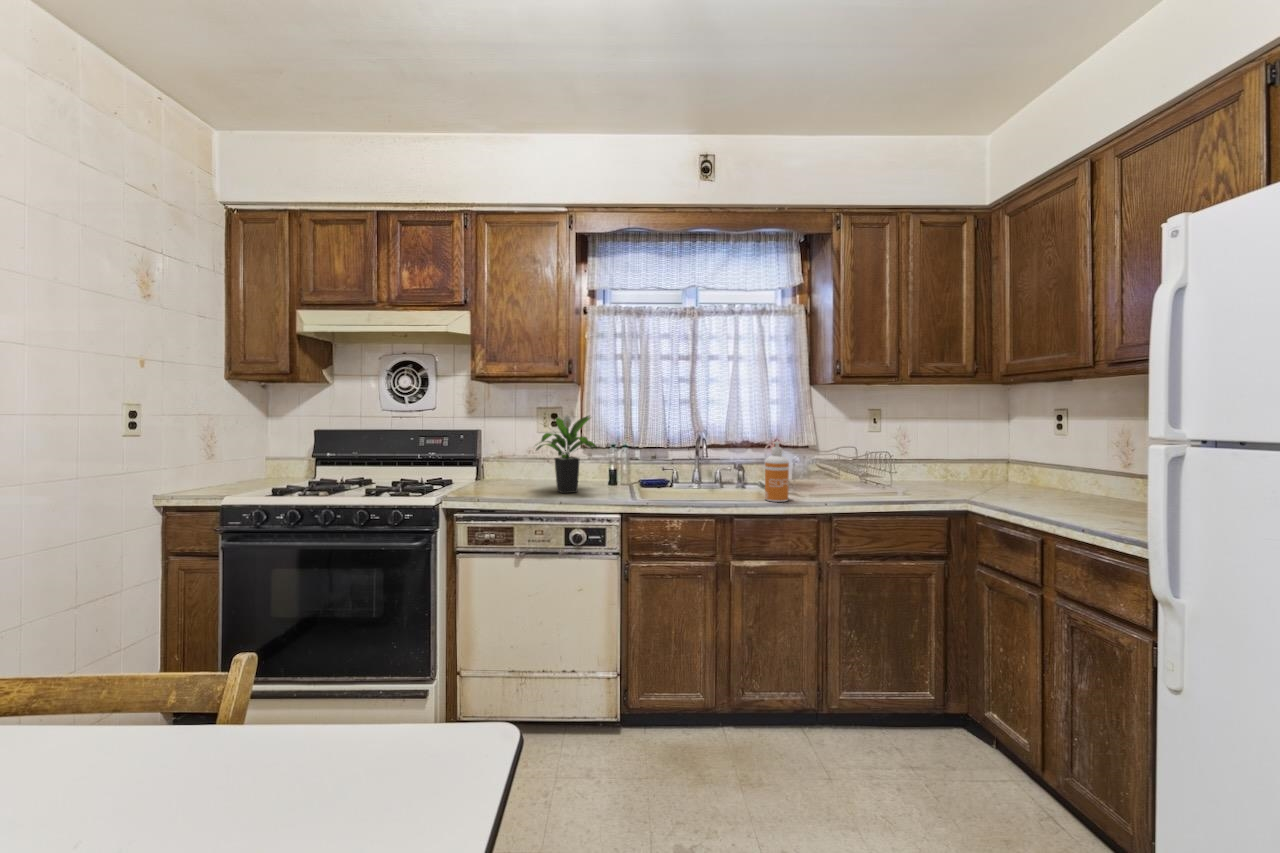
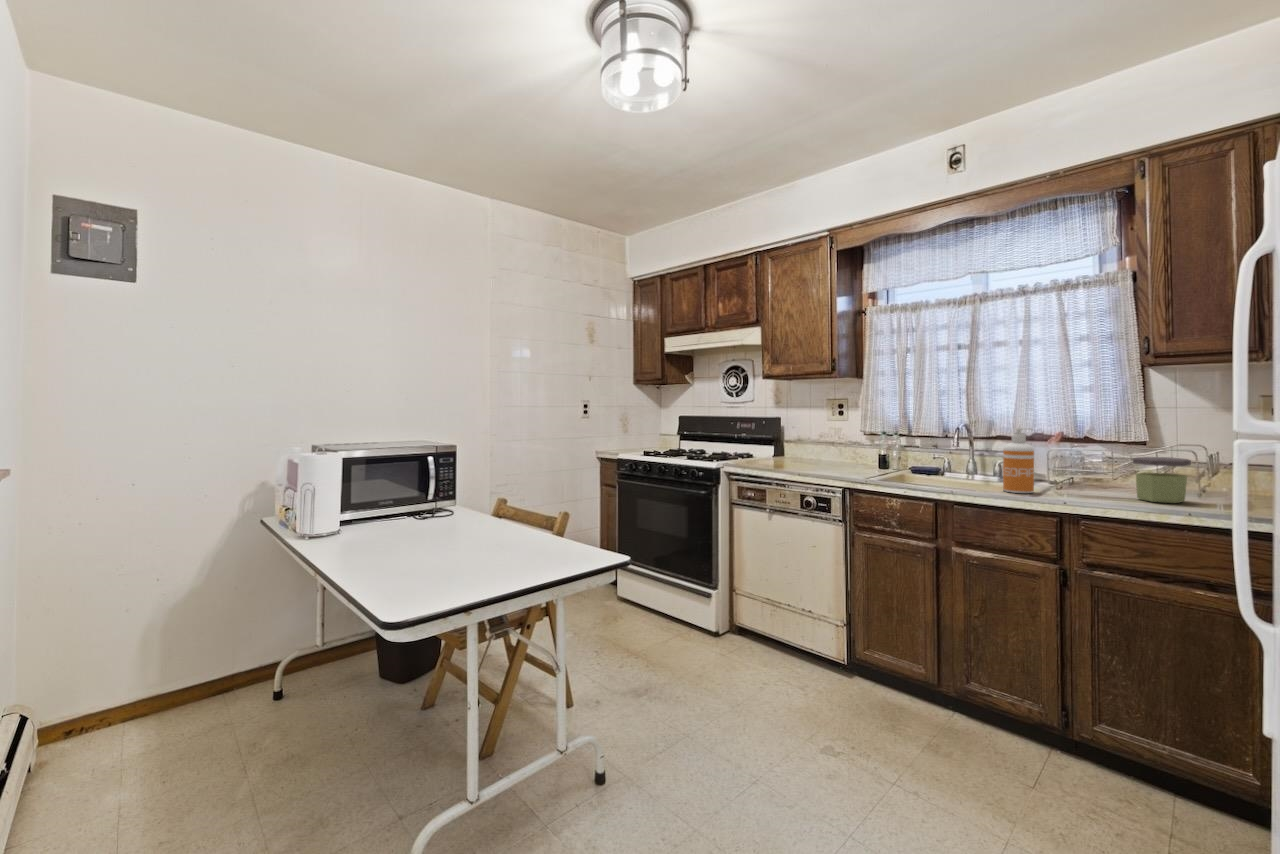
potted plant: present [536,416,596,493] -> none [791,402,851,469]
jar: none [844,461,876,498] -> present [1133,457,1191,503]

